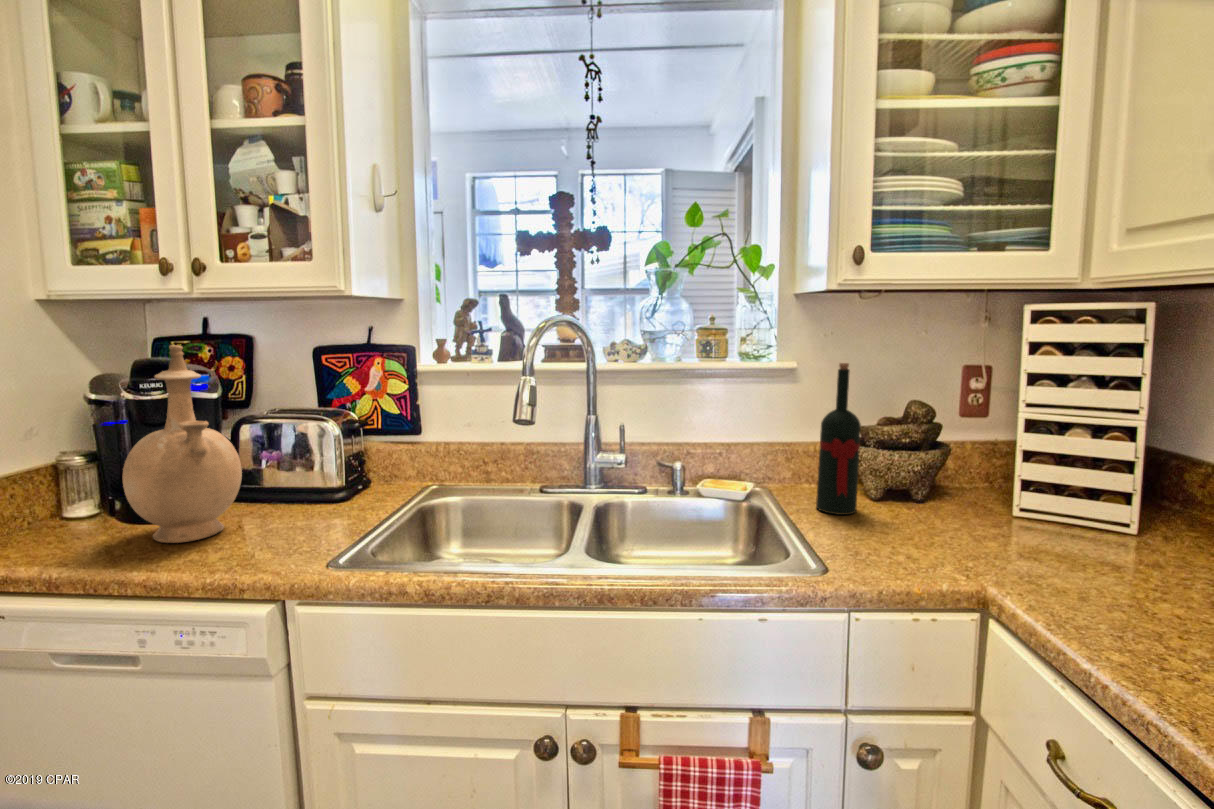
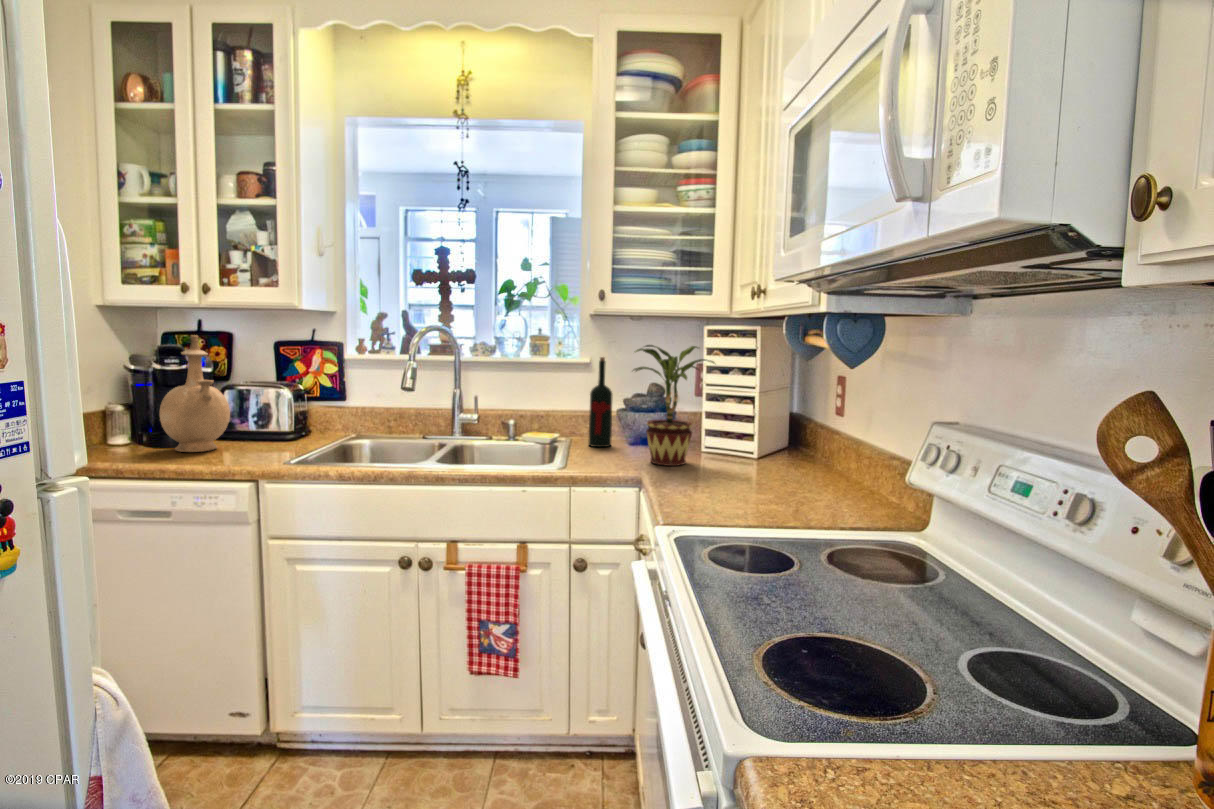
potted plant: none [940,343,1159,574] -> present [634,345,715,466]

